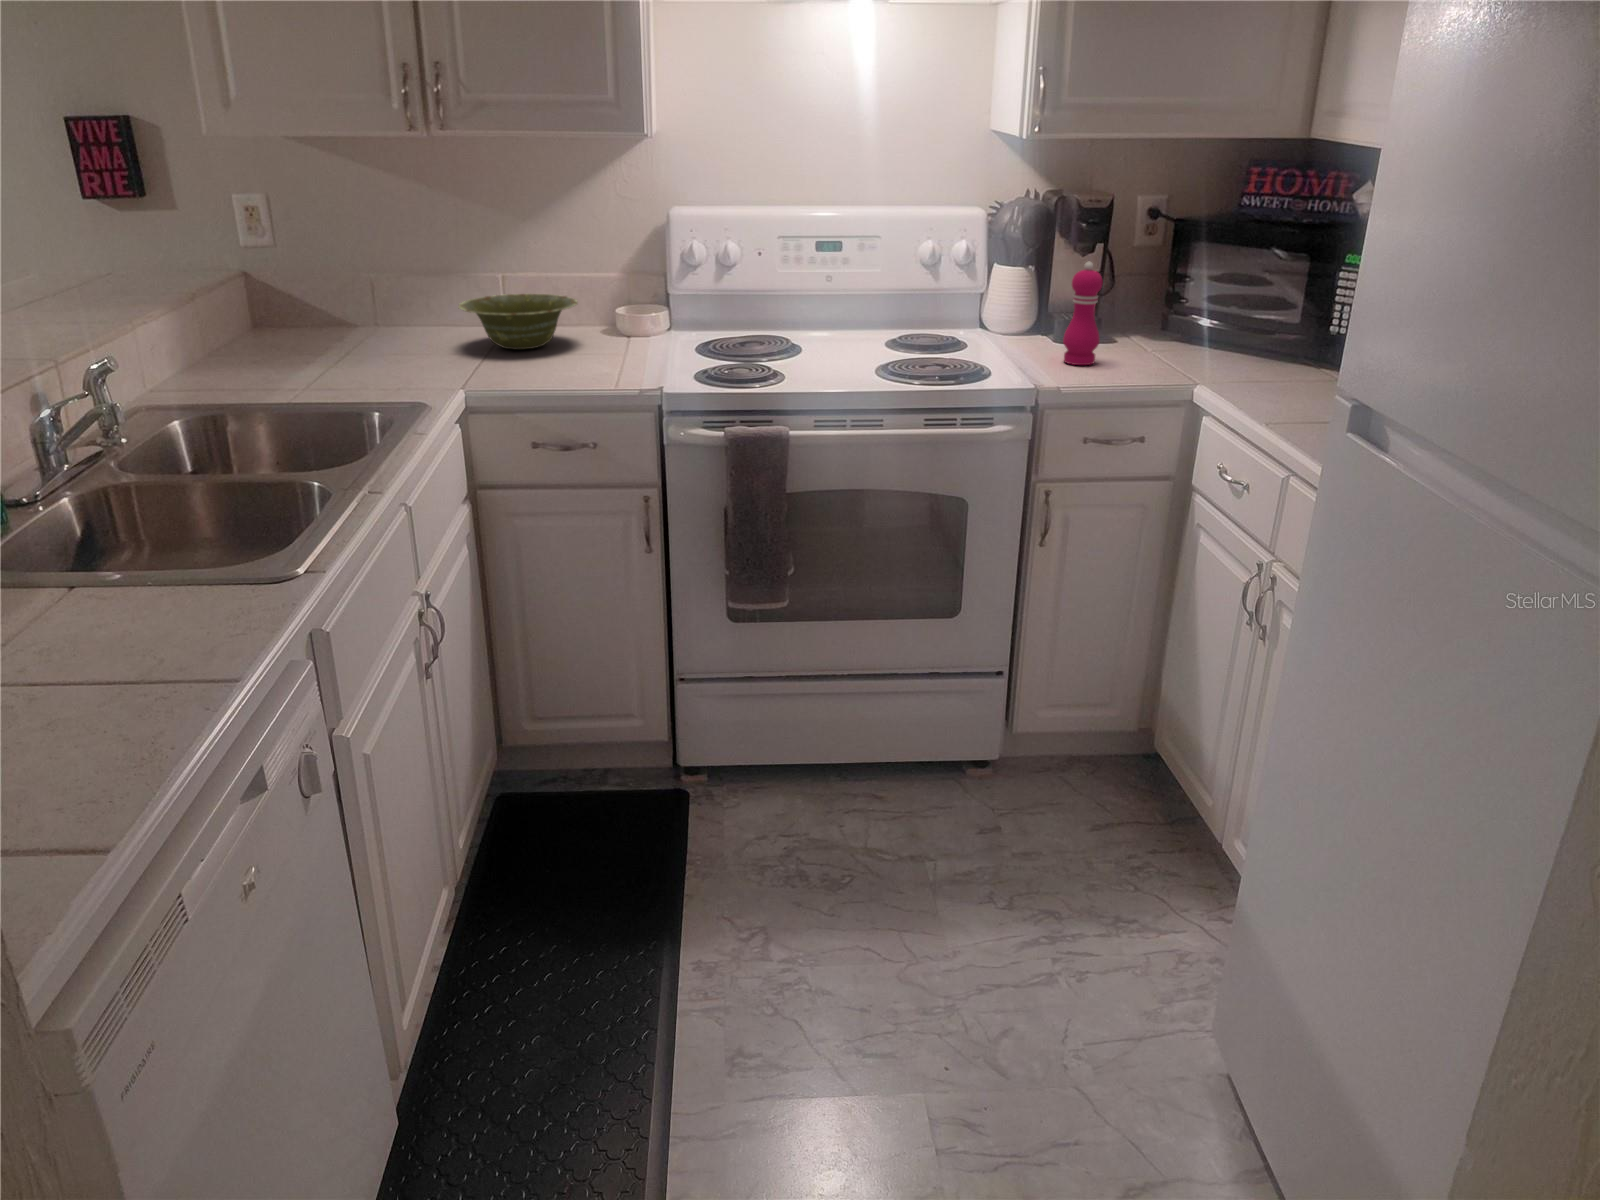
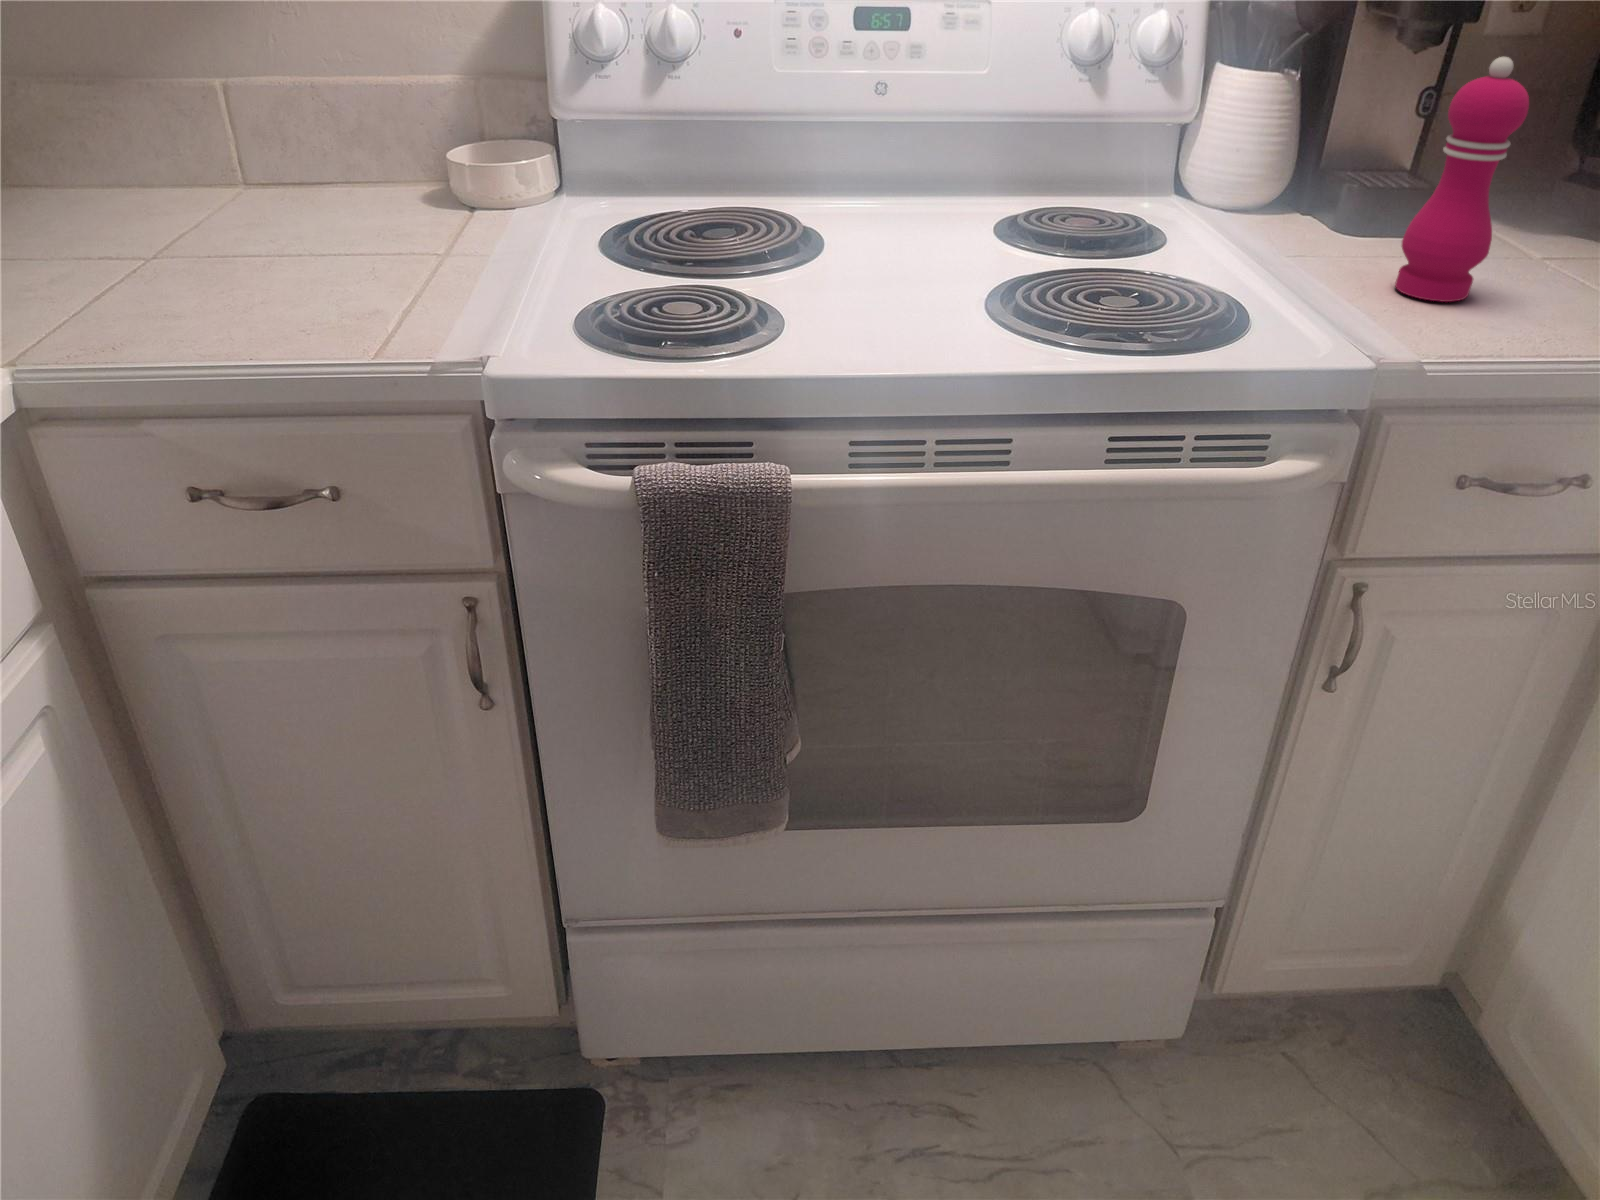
dish: present [459,294,577,349] -> none [70,115,348,241]

